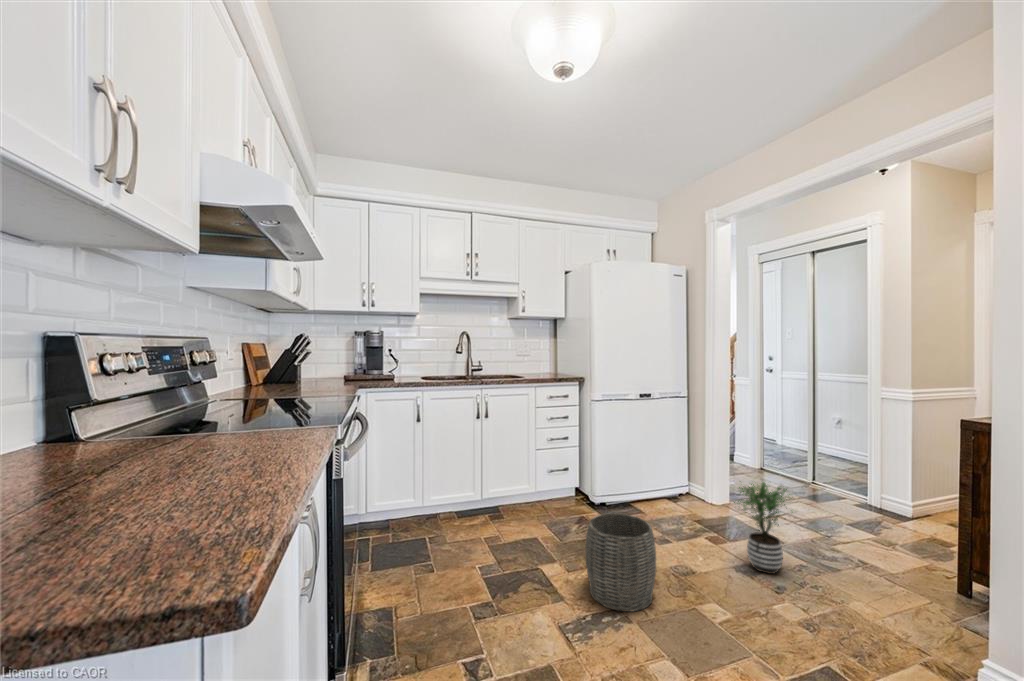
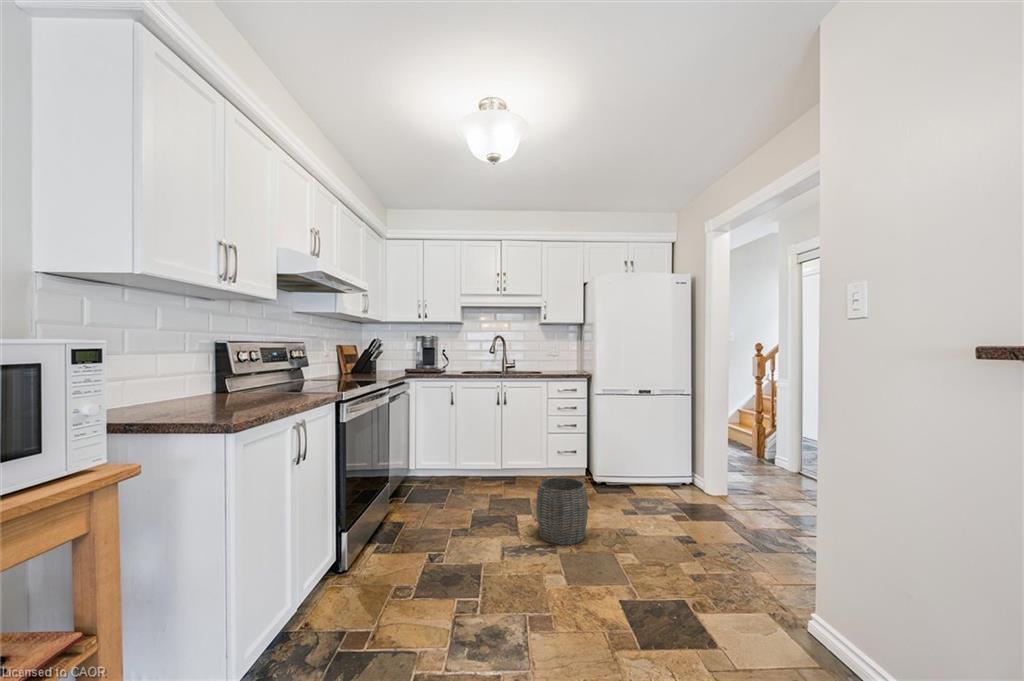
potted plant: present [734,482,793,574] -> none [668,463,724,541]

